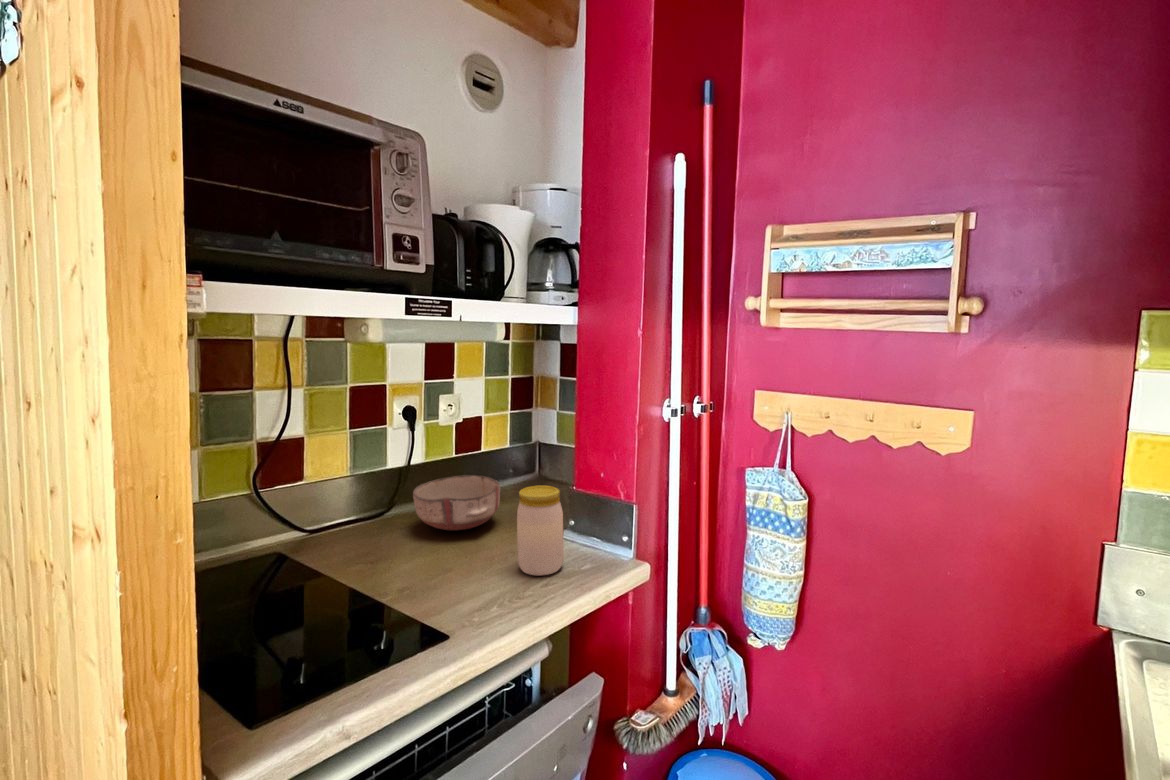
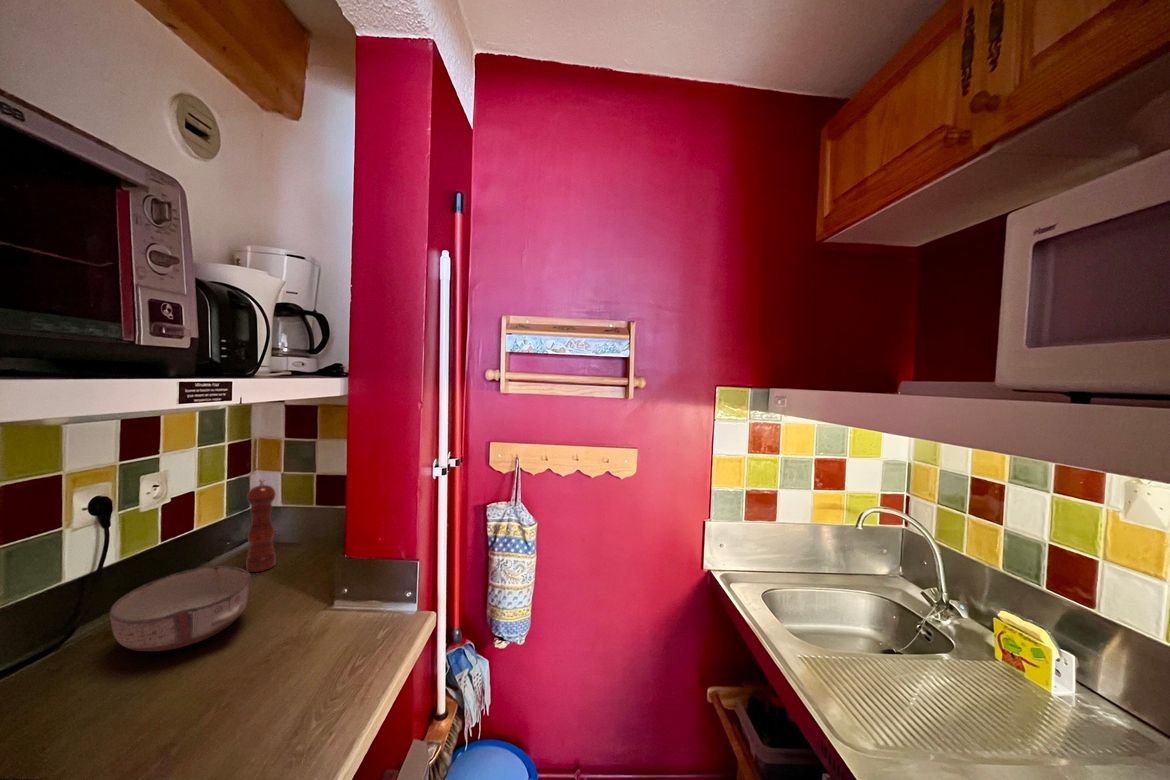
pepper mill: none [515,409,538,495] -> present [246,479,276,572]
jar: present [517,486,564,575] -> none [307,567,363,670]

